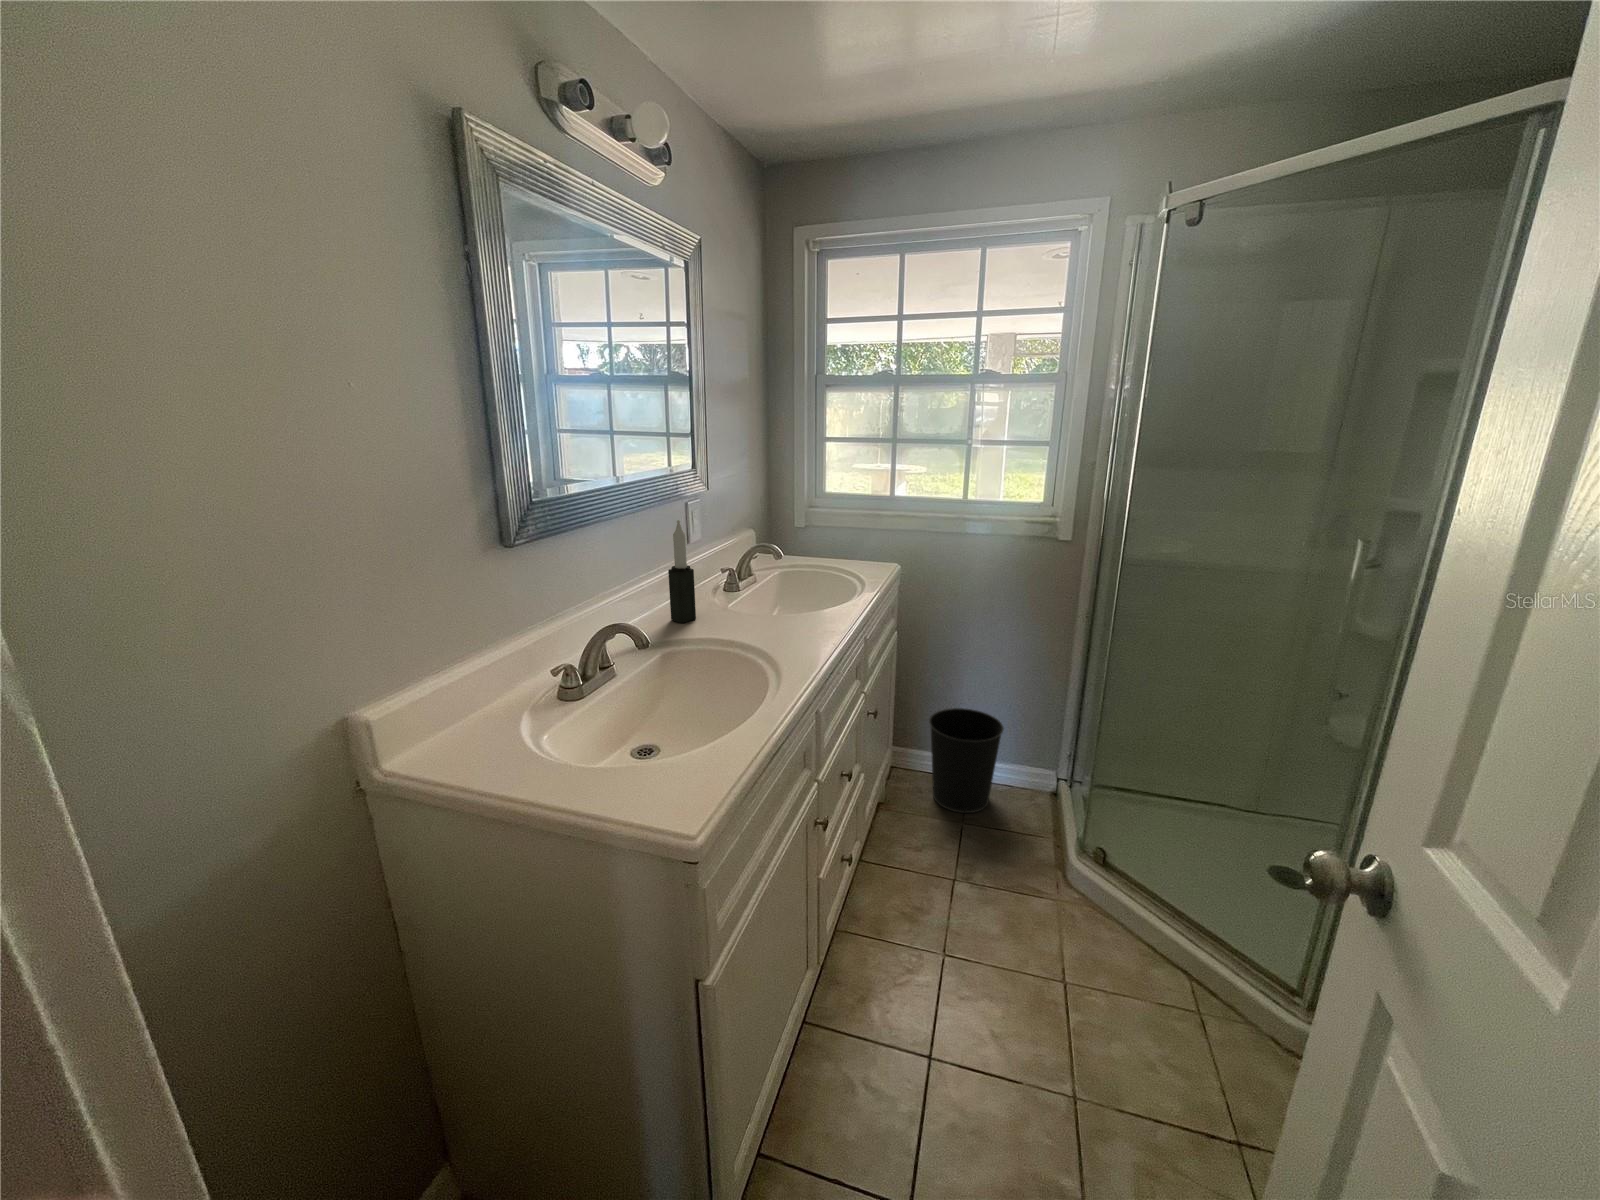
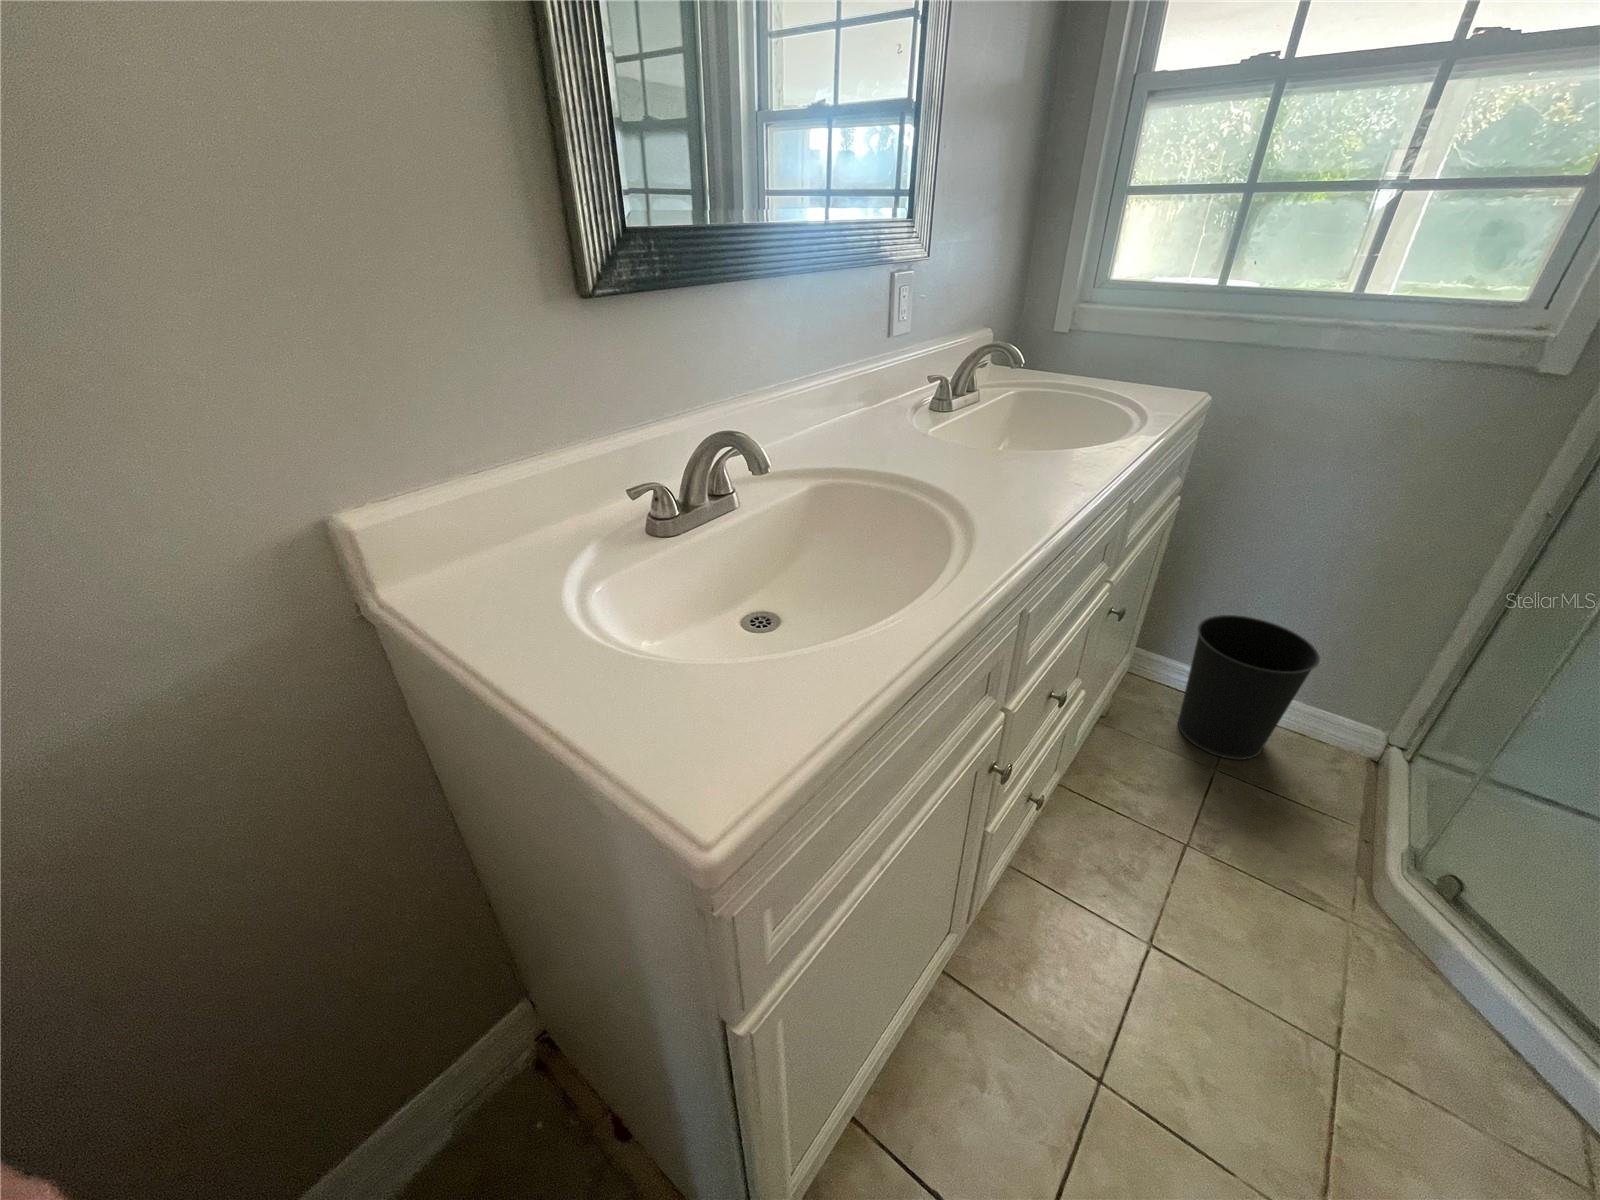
candle: present [668,520,696,623] -> none [842,287,880,446]

